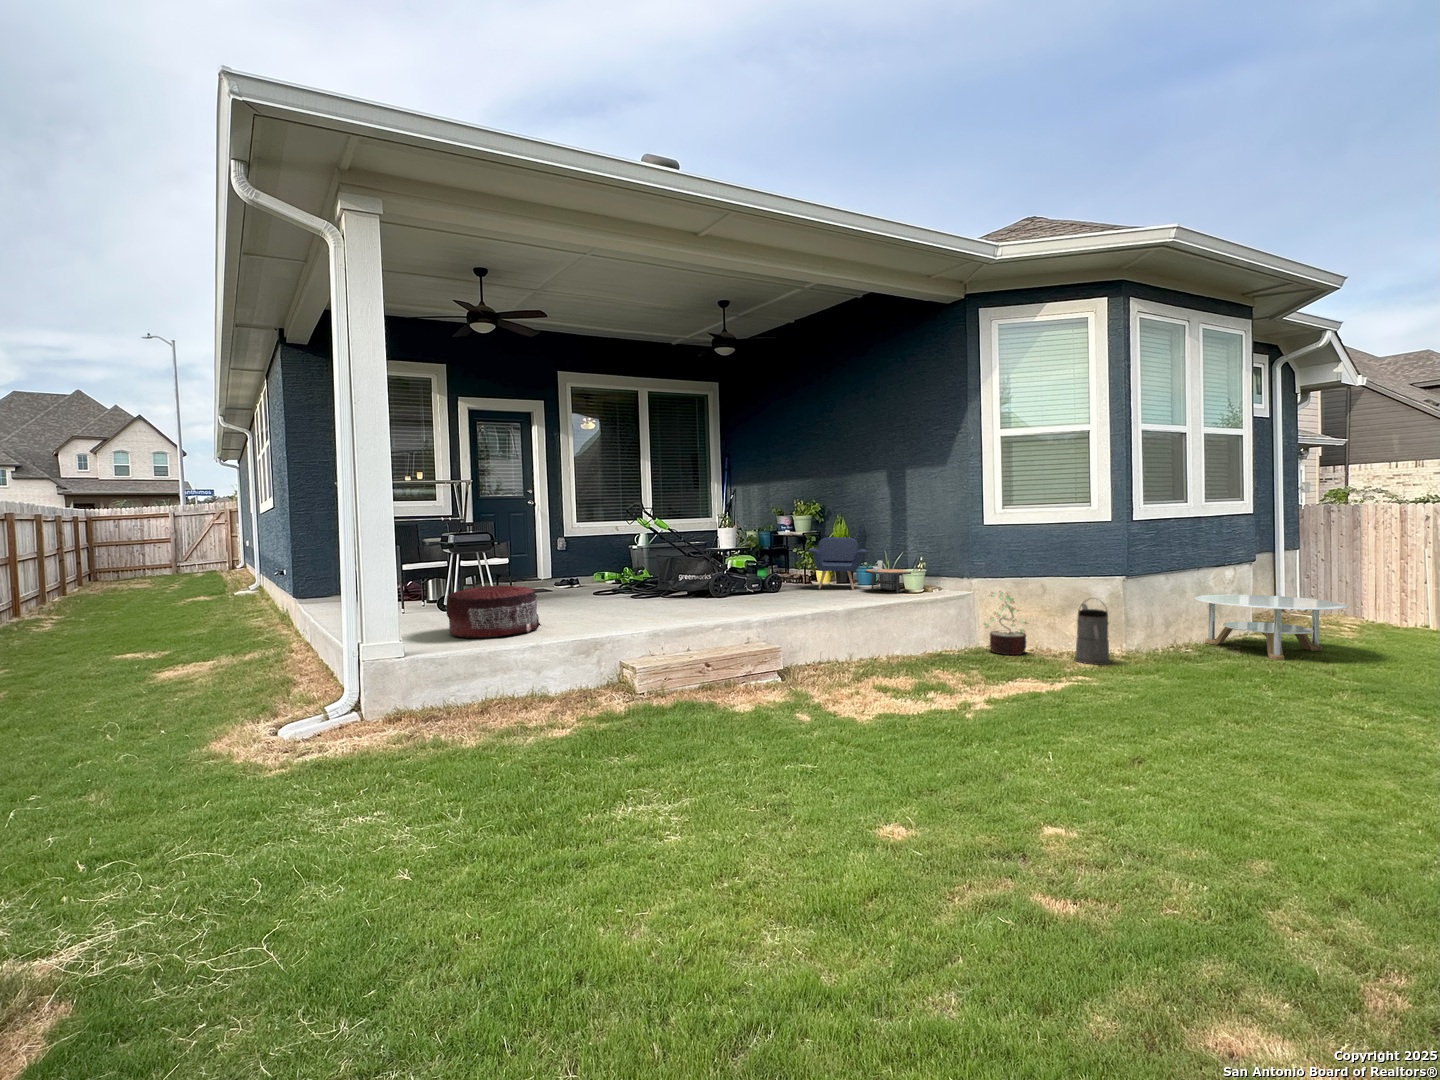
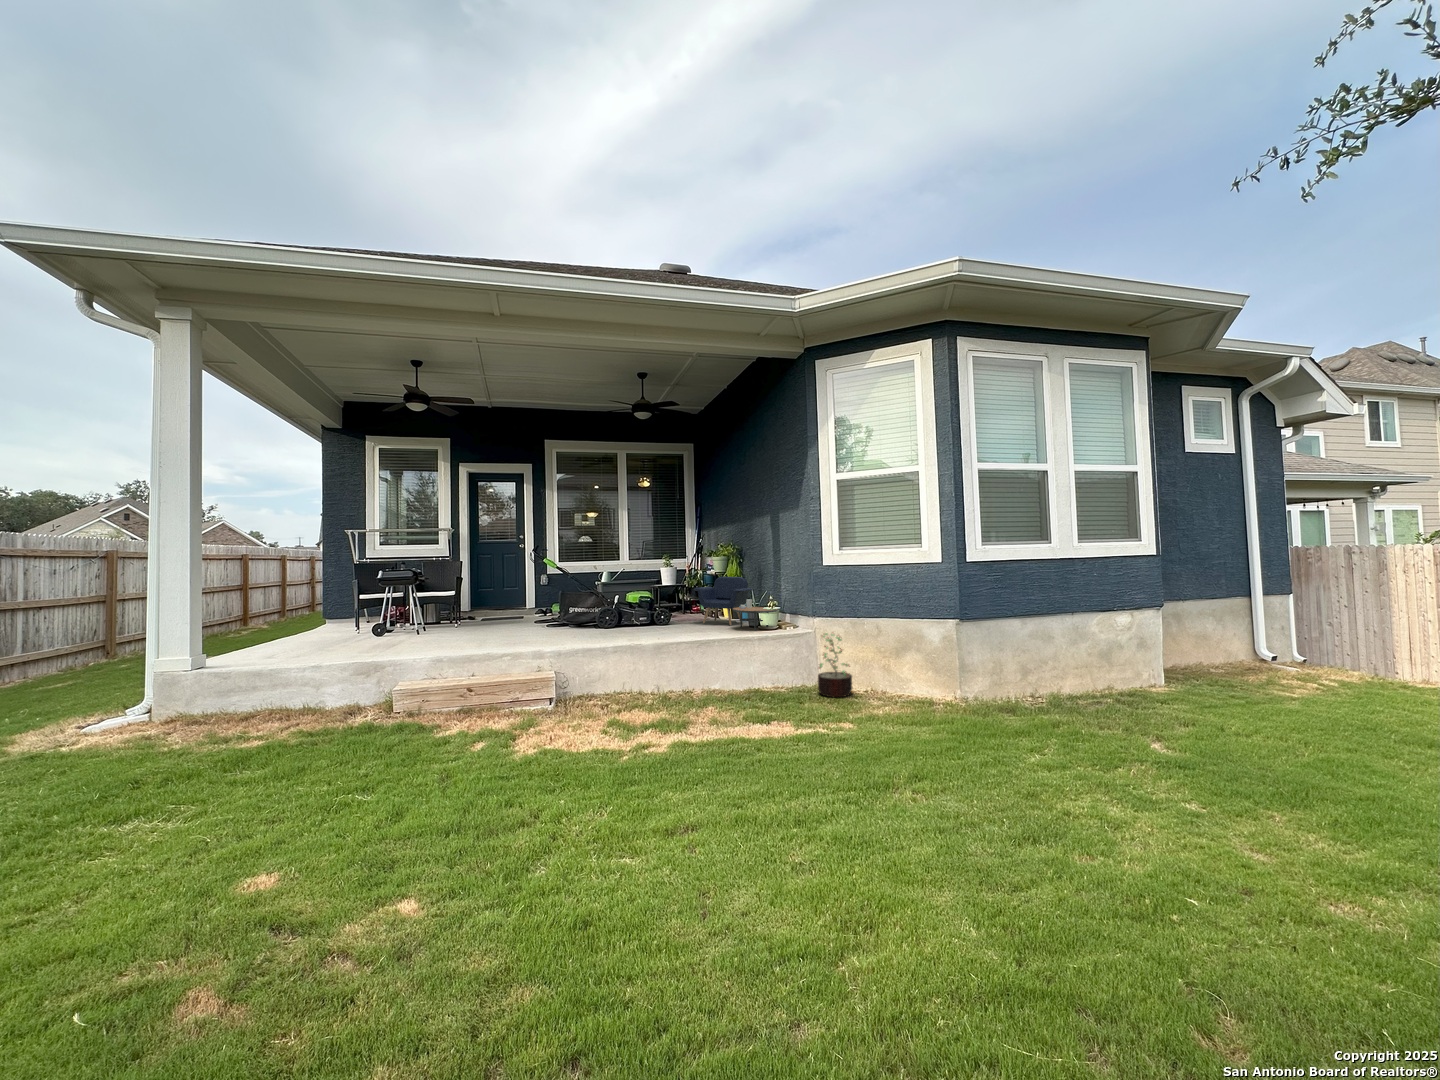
pouf: present [446,585,541,638] -> none [315,615,394,656]
round table: present [1195,595,1348,660] -> none [1053,645,1219,724]
watering can: present [1074,602,1111,665] -> none [878,643,915,714]

